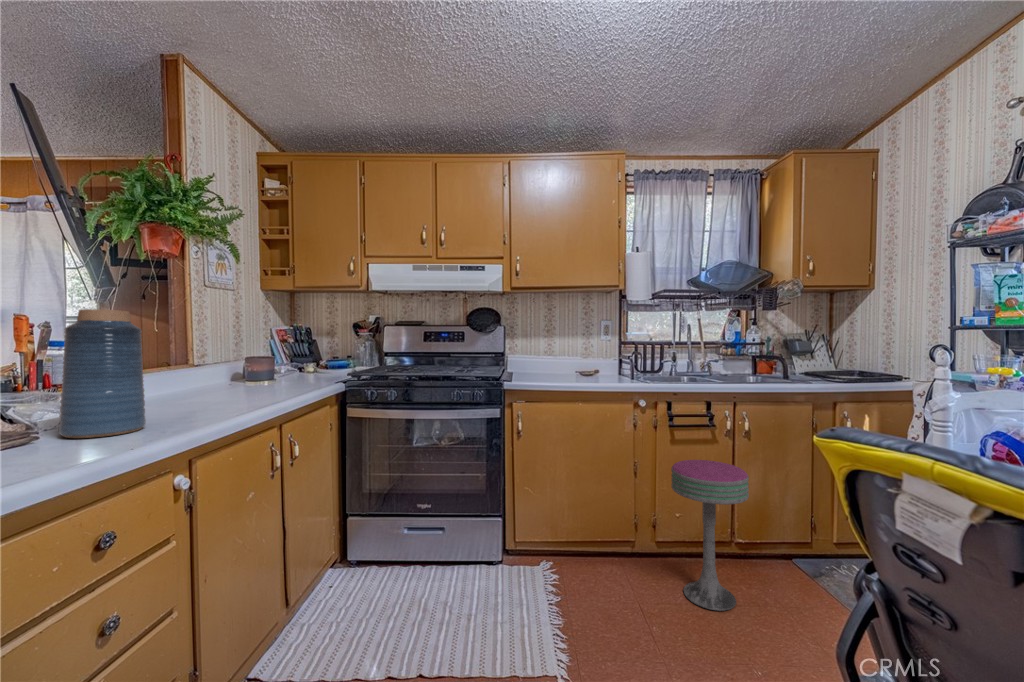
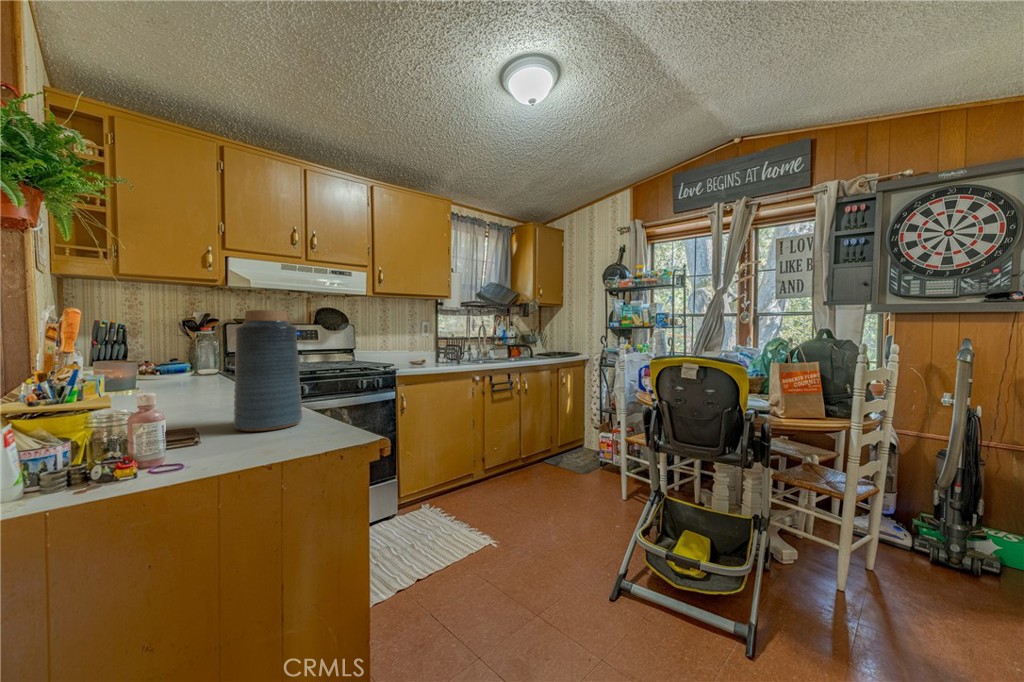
bar stool: present [671,460,749,611] -> none [504,408,546,493]

